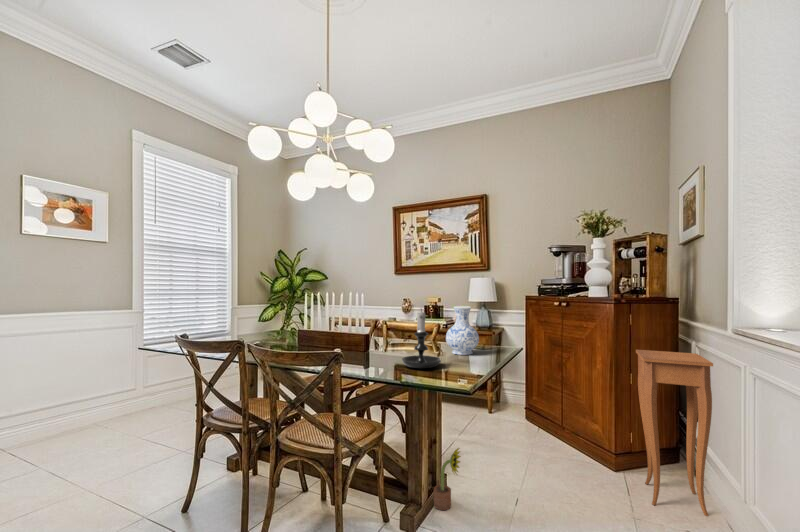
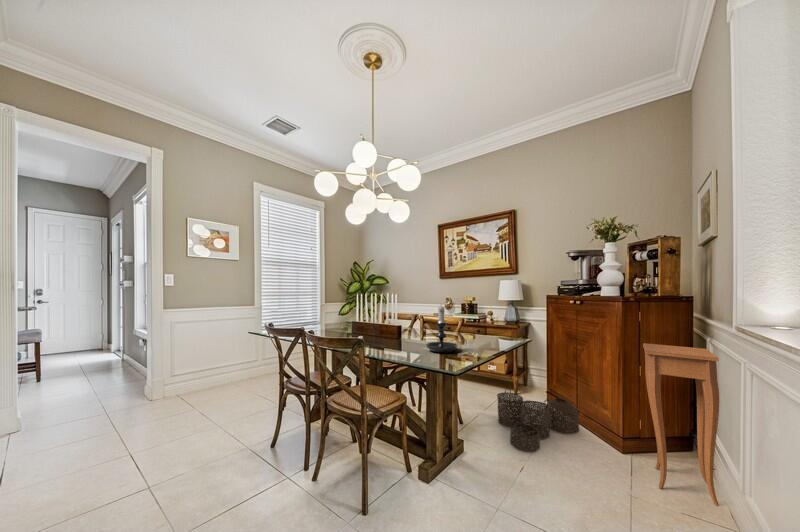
vase: present [446,306,479,355] -> none [468,303,495,343]
woven basket: none [474,407,564,480] -> present [497,388,579,452]
decorative plant: present [434,448,461,510] -> none [453,419,477,470]

